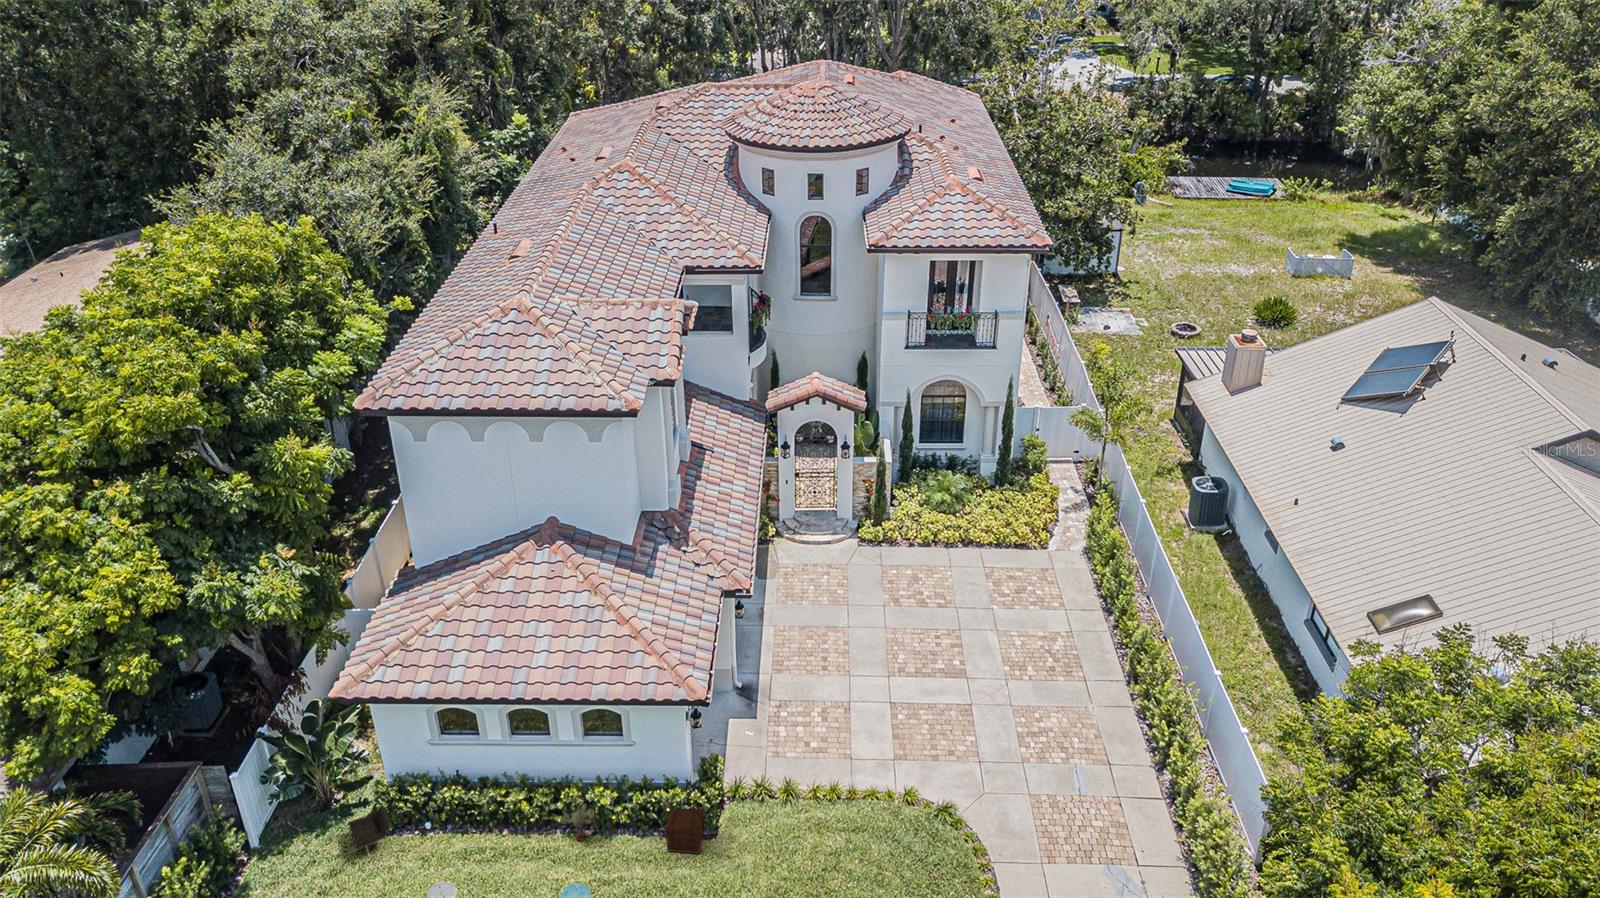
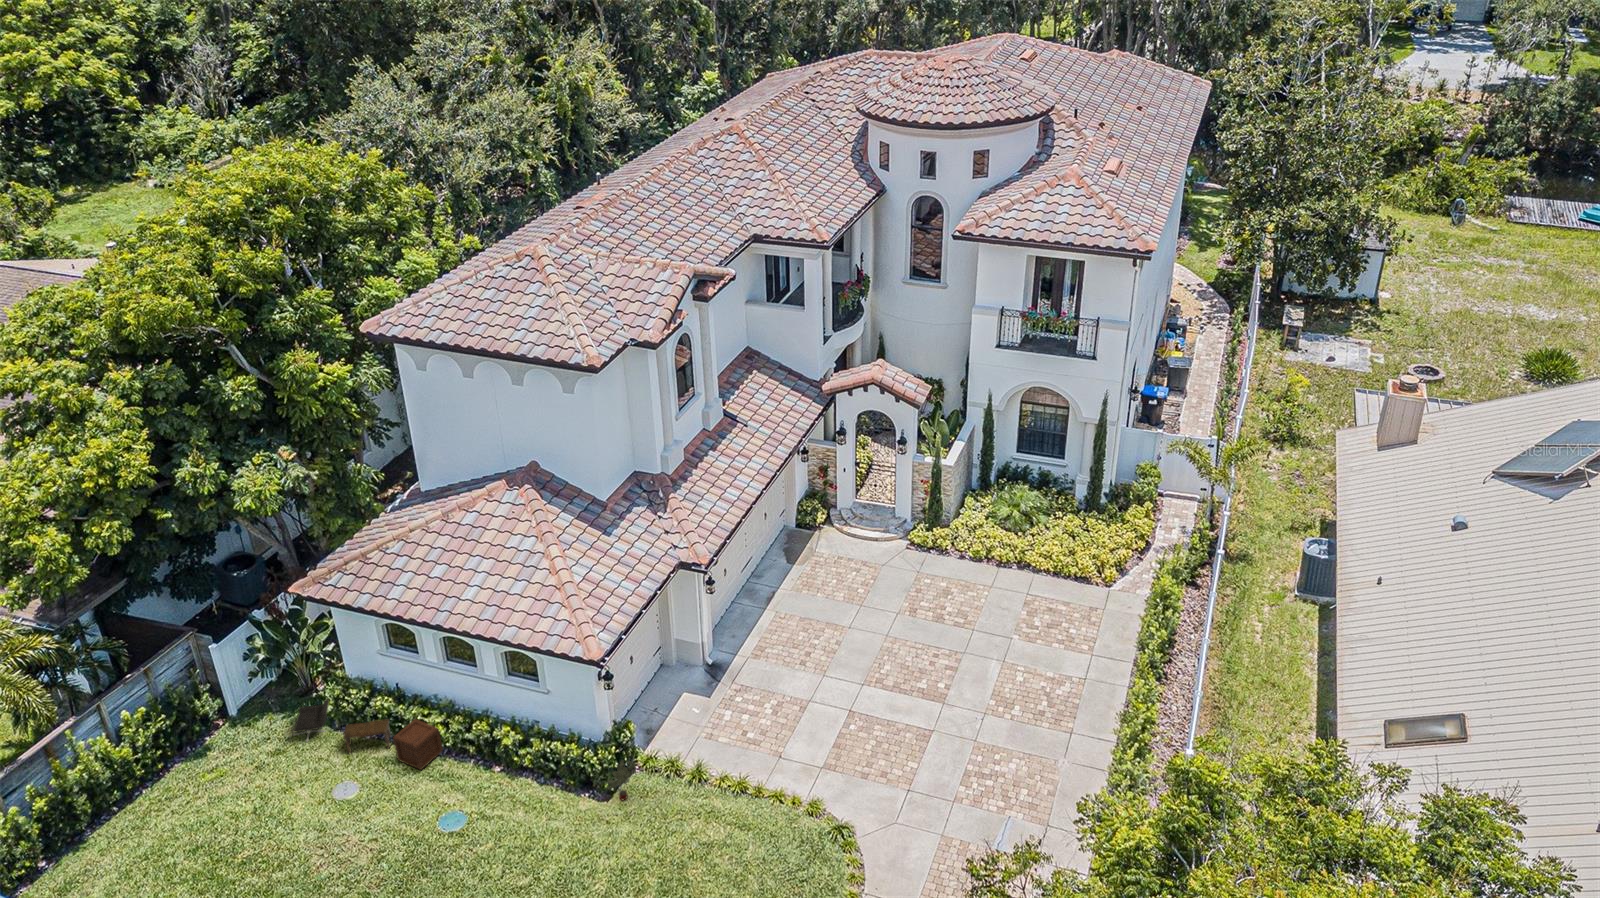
potted tree: present [562,805,594,841] -> present [607,761,636,800]
wooden crate: present [666,808,706,854] -> present [393,719,443,770]
bench: none [415,811,467,858] -> present [343,719,391,754]

